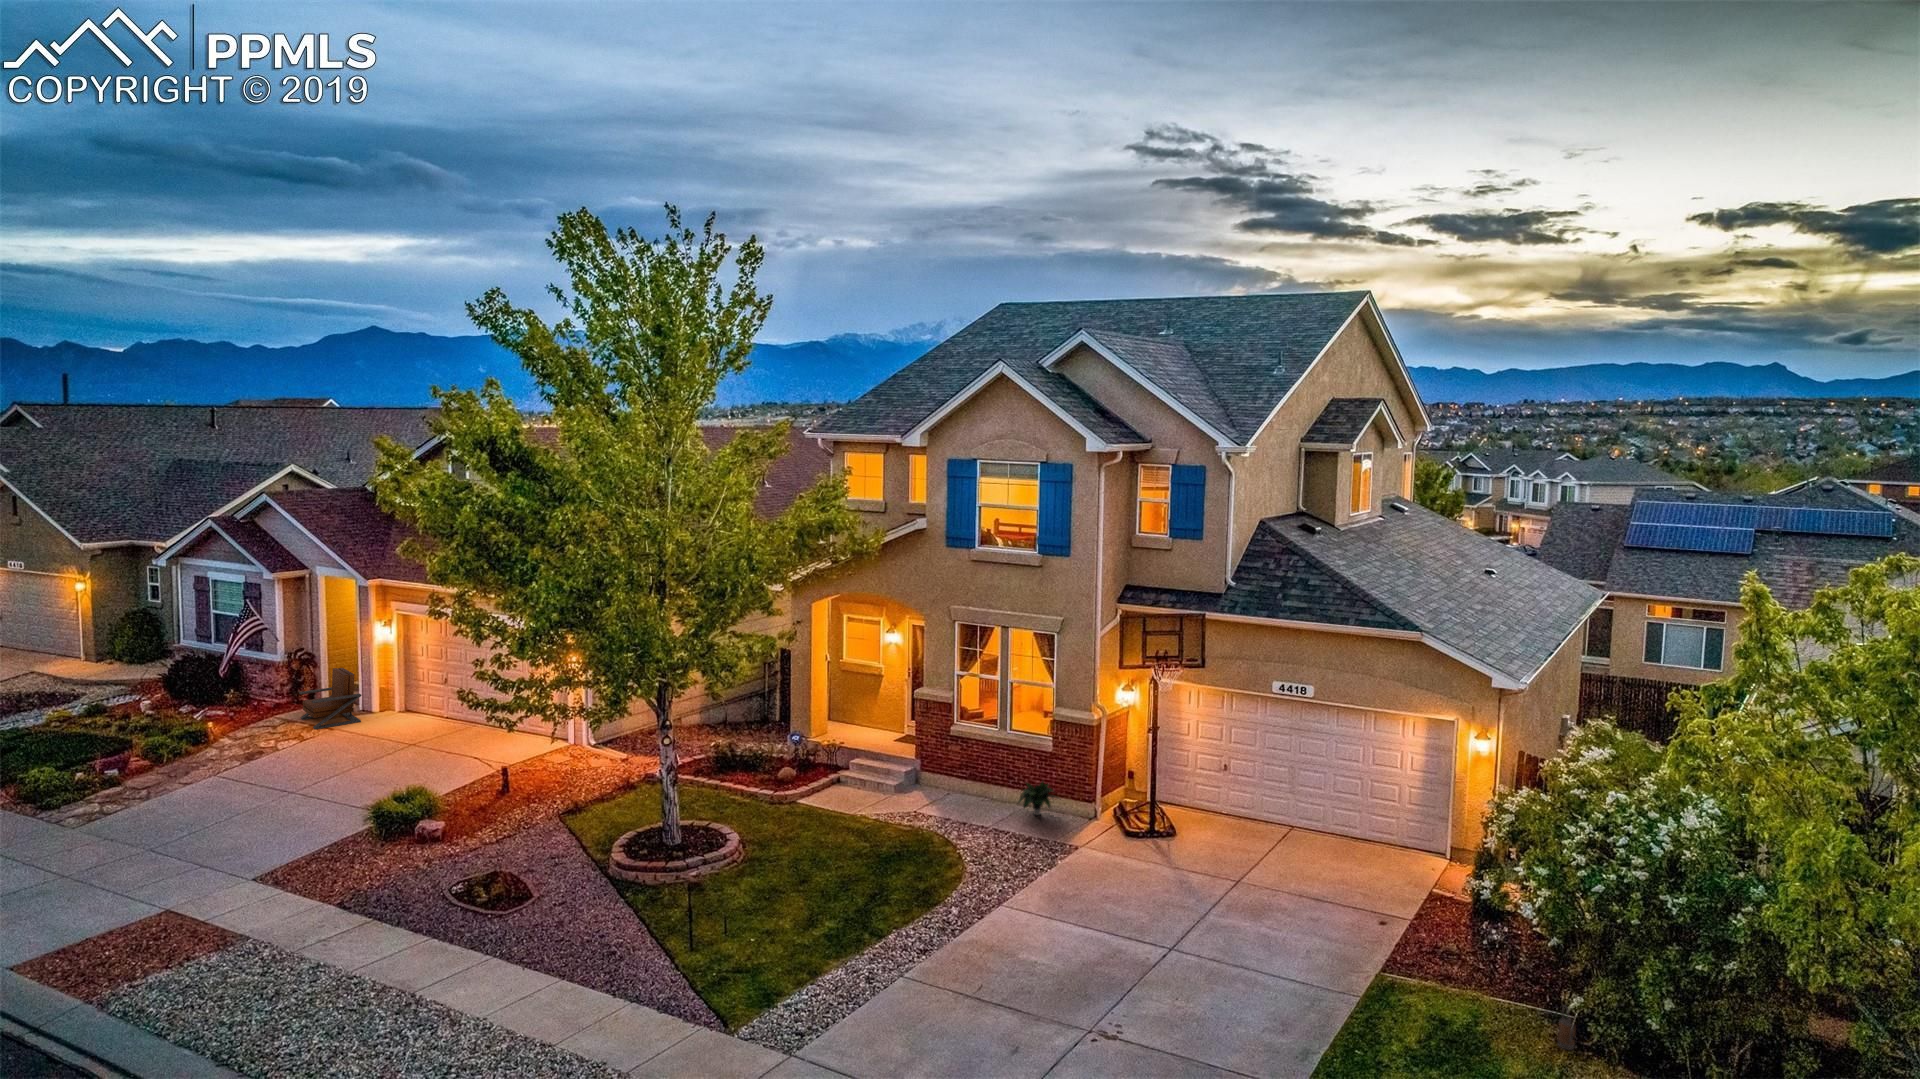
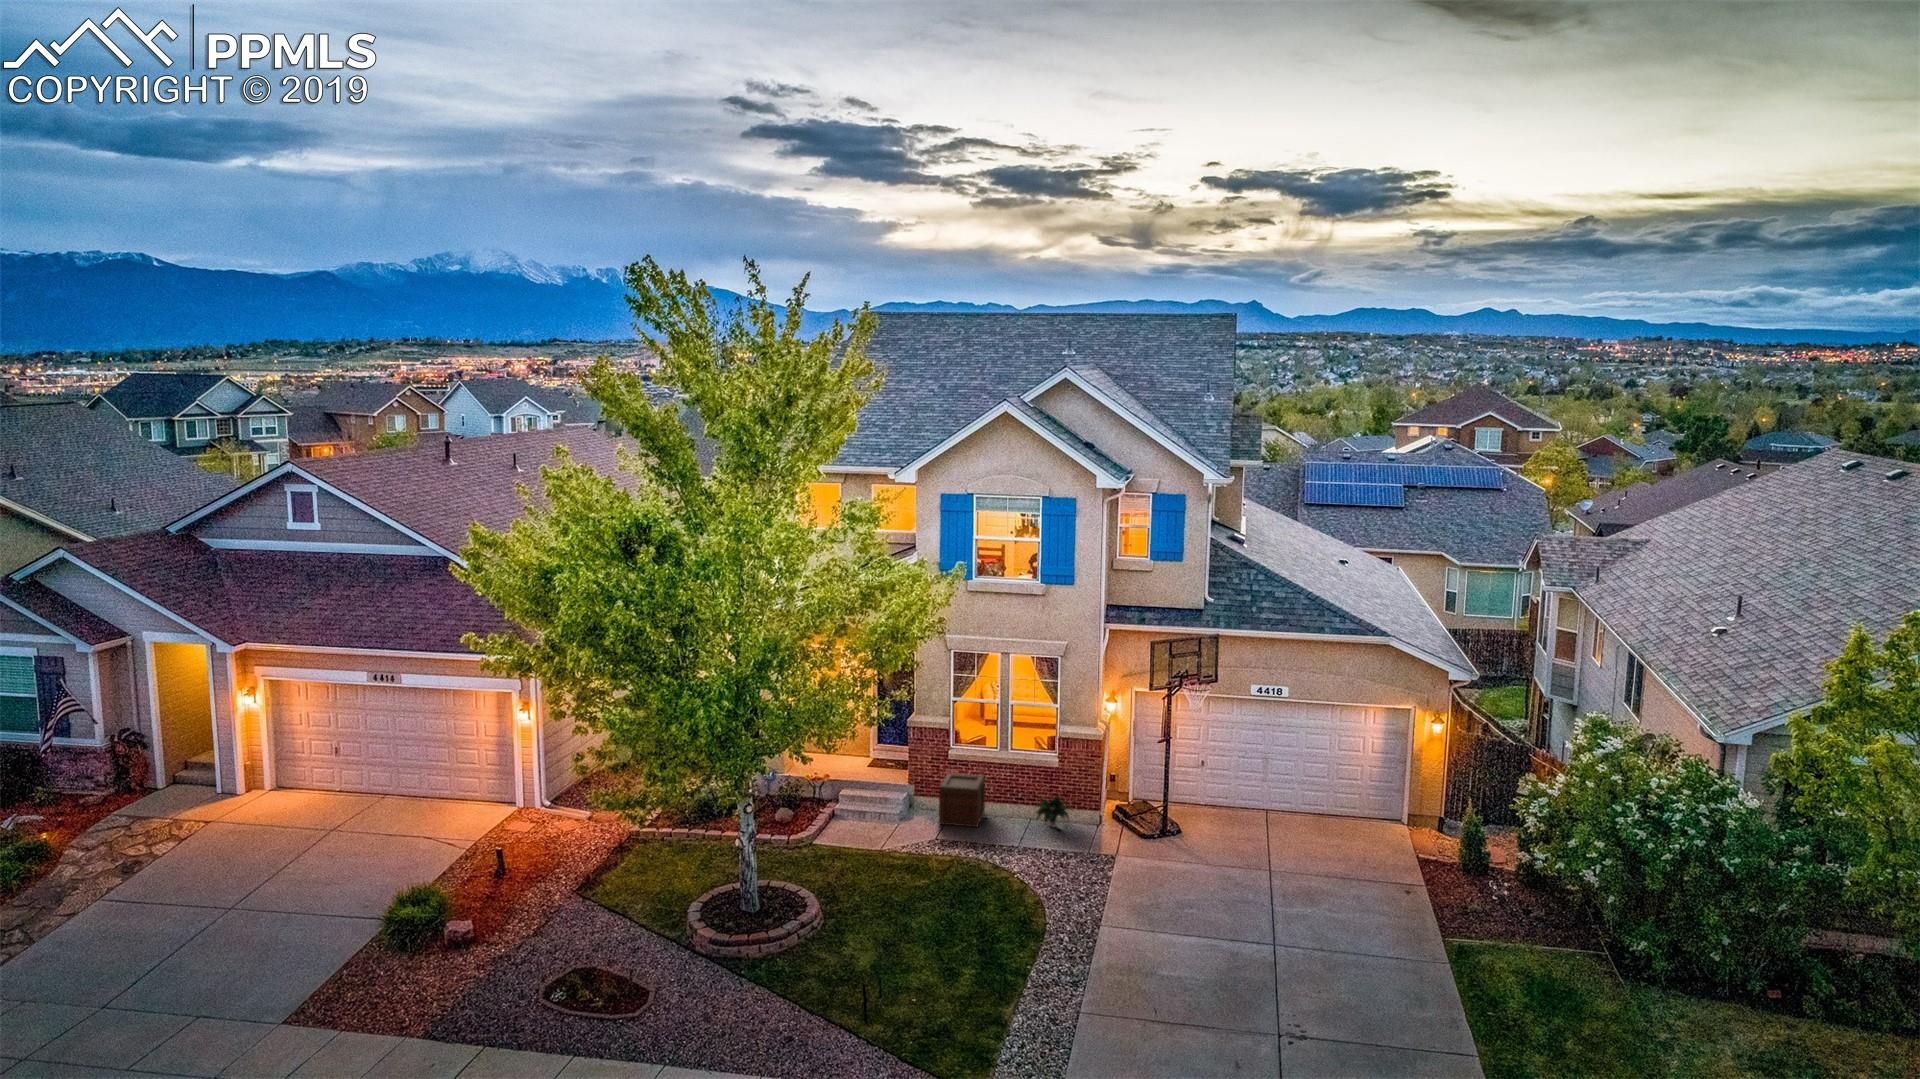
lounge chair: present [299,668,361,729] -> none [142,747,232,825]
wooden crate: none [924,750,980,806] -> present [939,774,985,827]
watering can: present [1558,1006,1575,1050] -> none [1616,946,1638,983]

